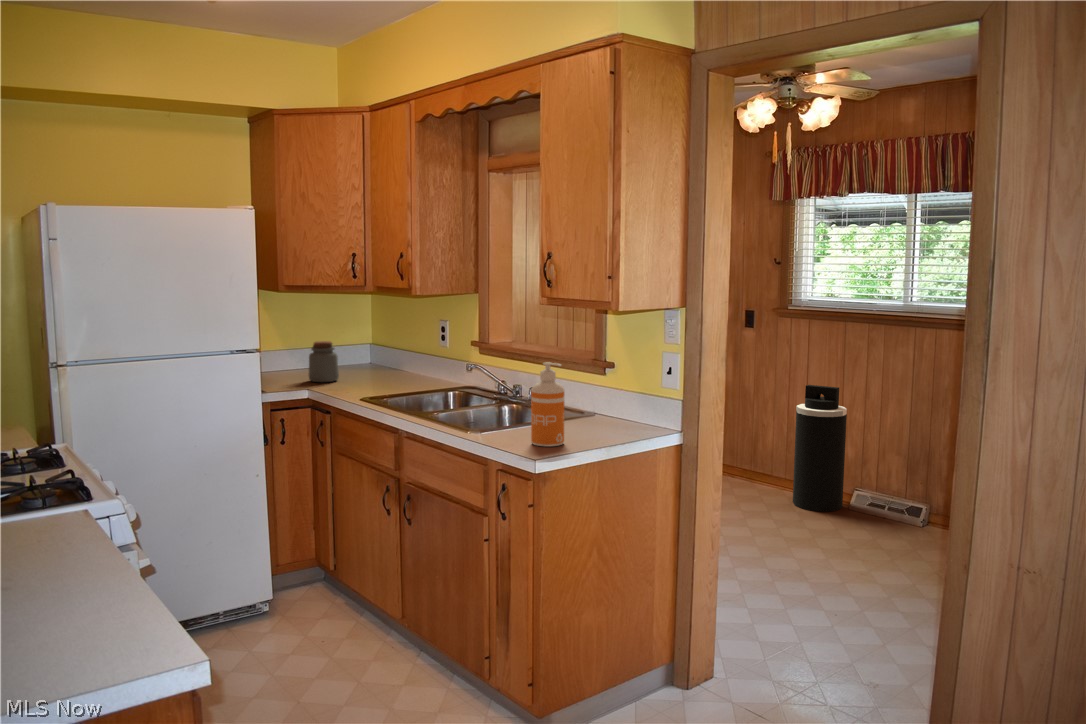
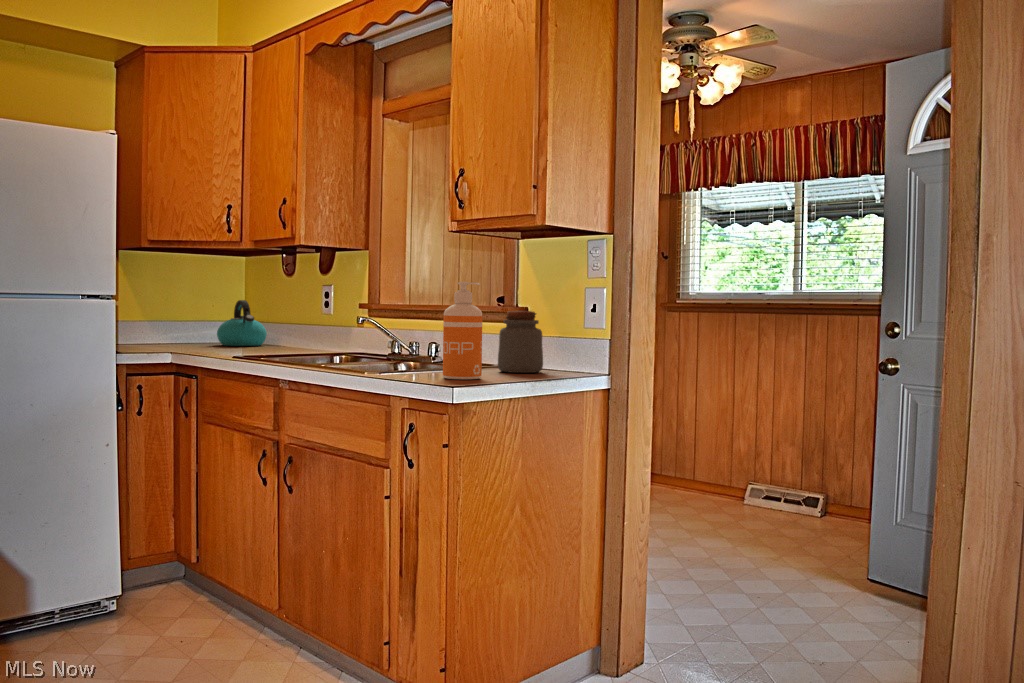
kettle: none [346,331,389,374] -> present [217,300,267,346]
jar: present [309,341,339,382] -> present [498,311,543,373]
trash can: present [793,385,847,512] -> none [688,374,741,503]

